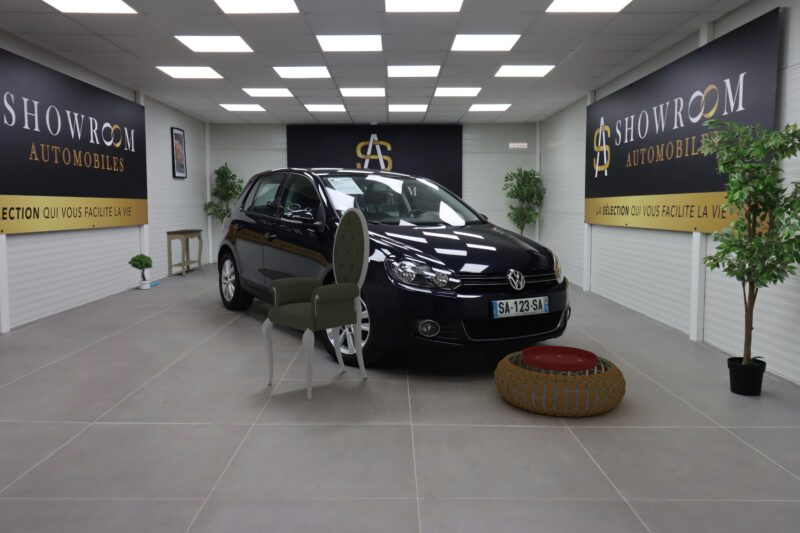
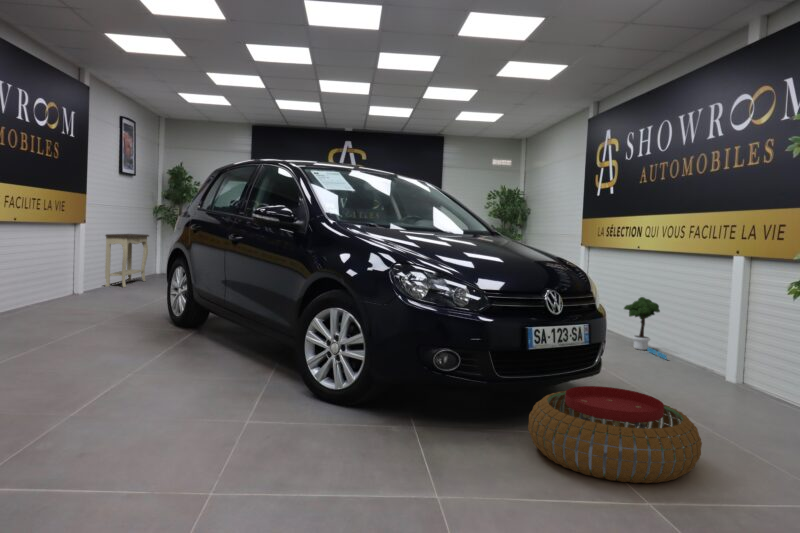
armchair: present [262,208,369,400] -> none [226,201,371,450]
potted tree: present [128,254,159,290] -> present [624,297,667,359]

